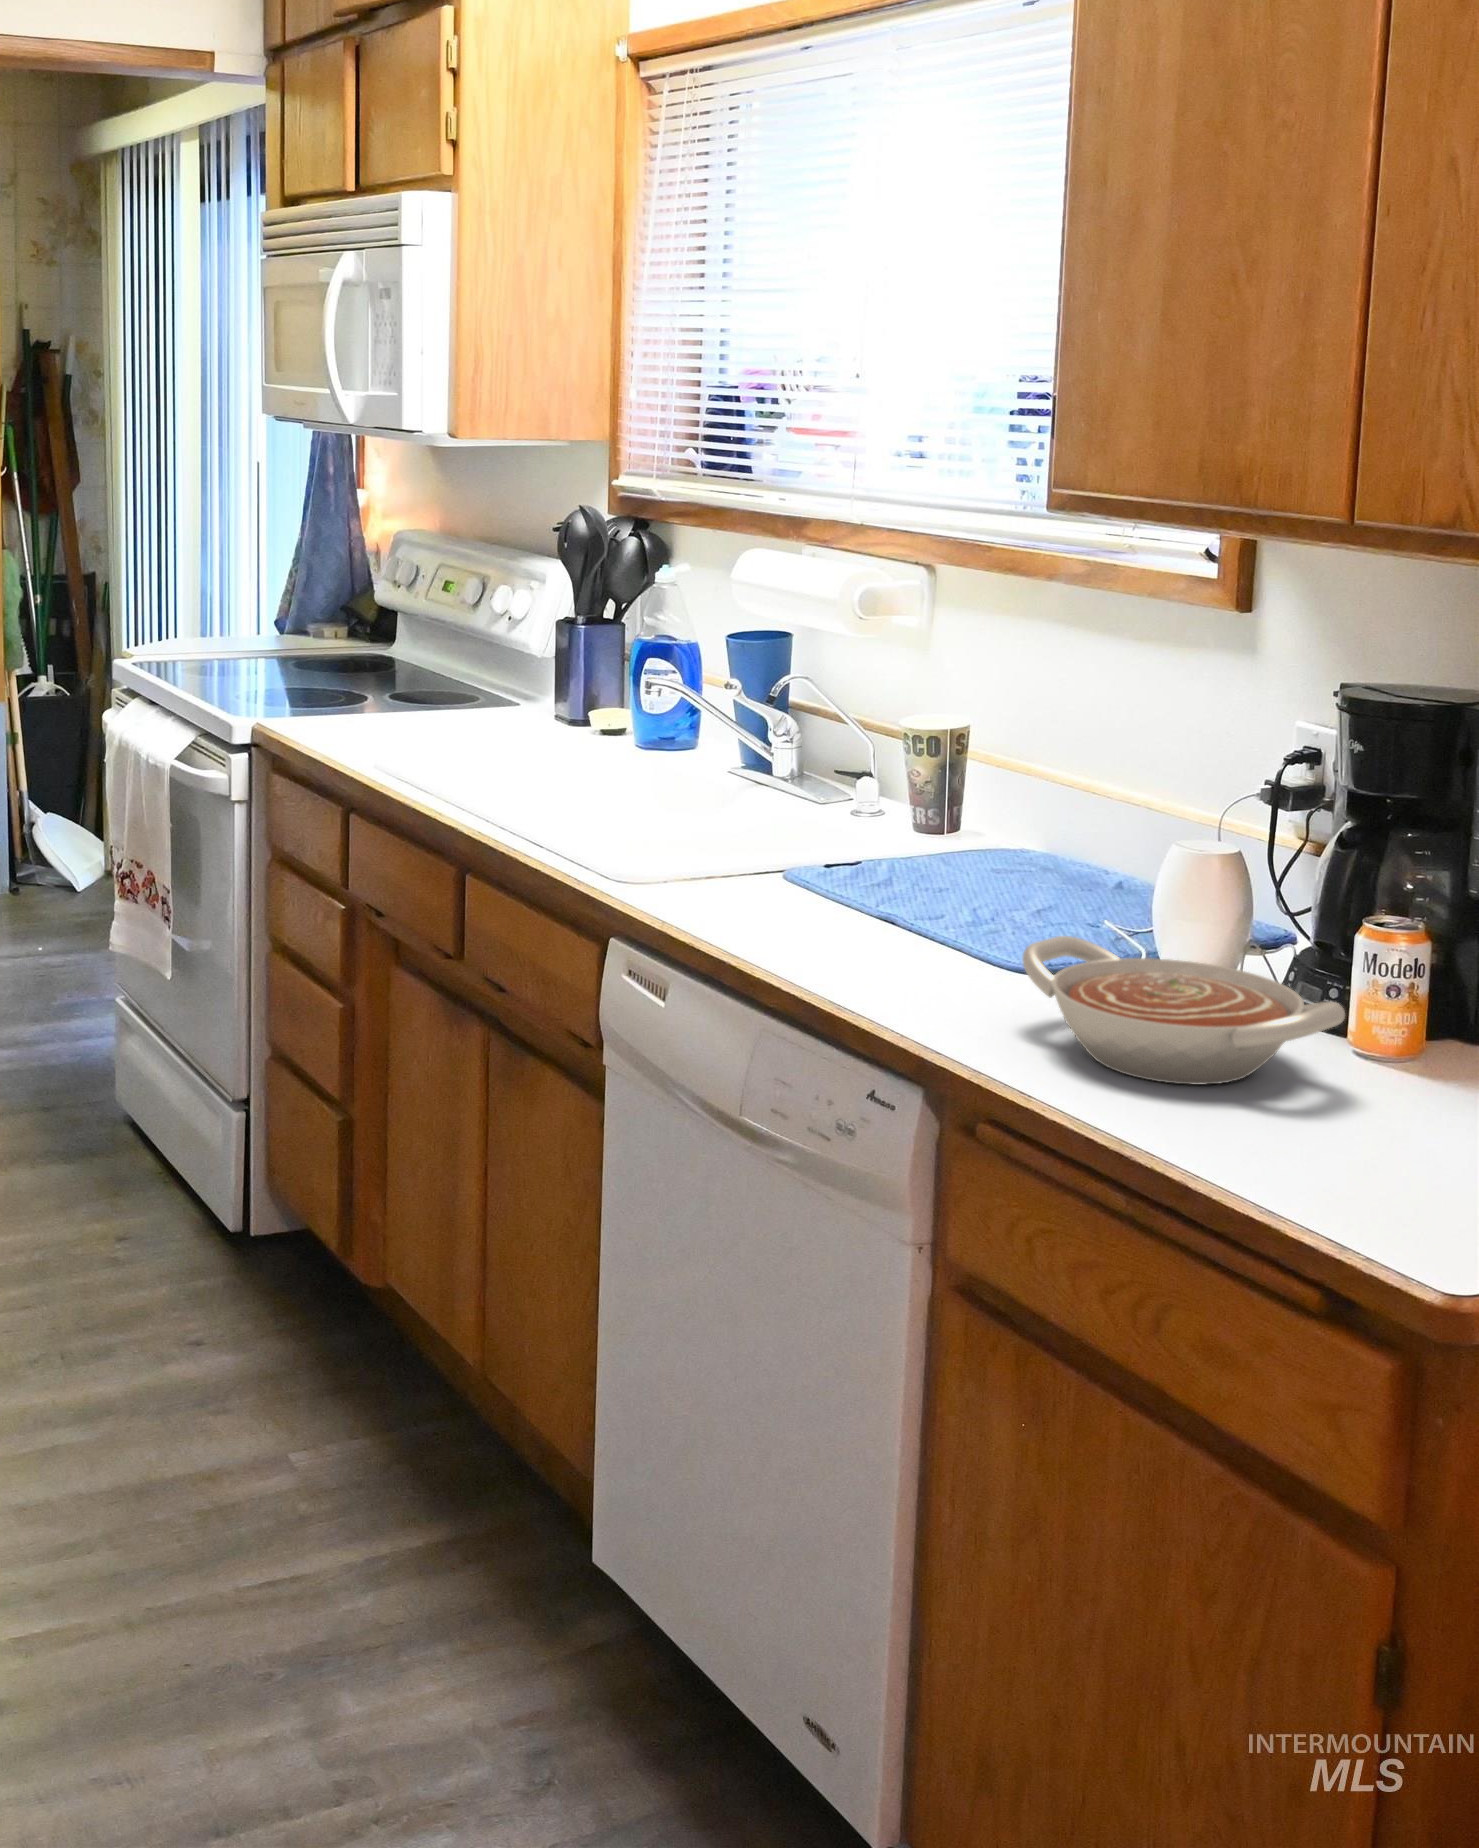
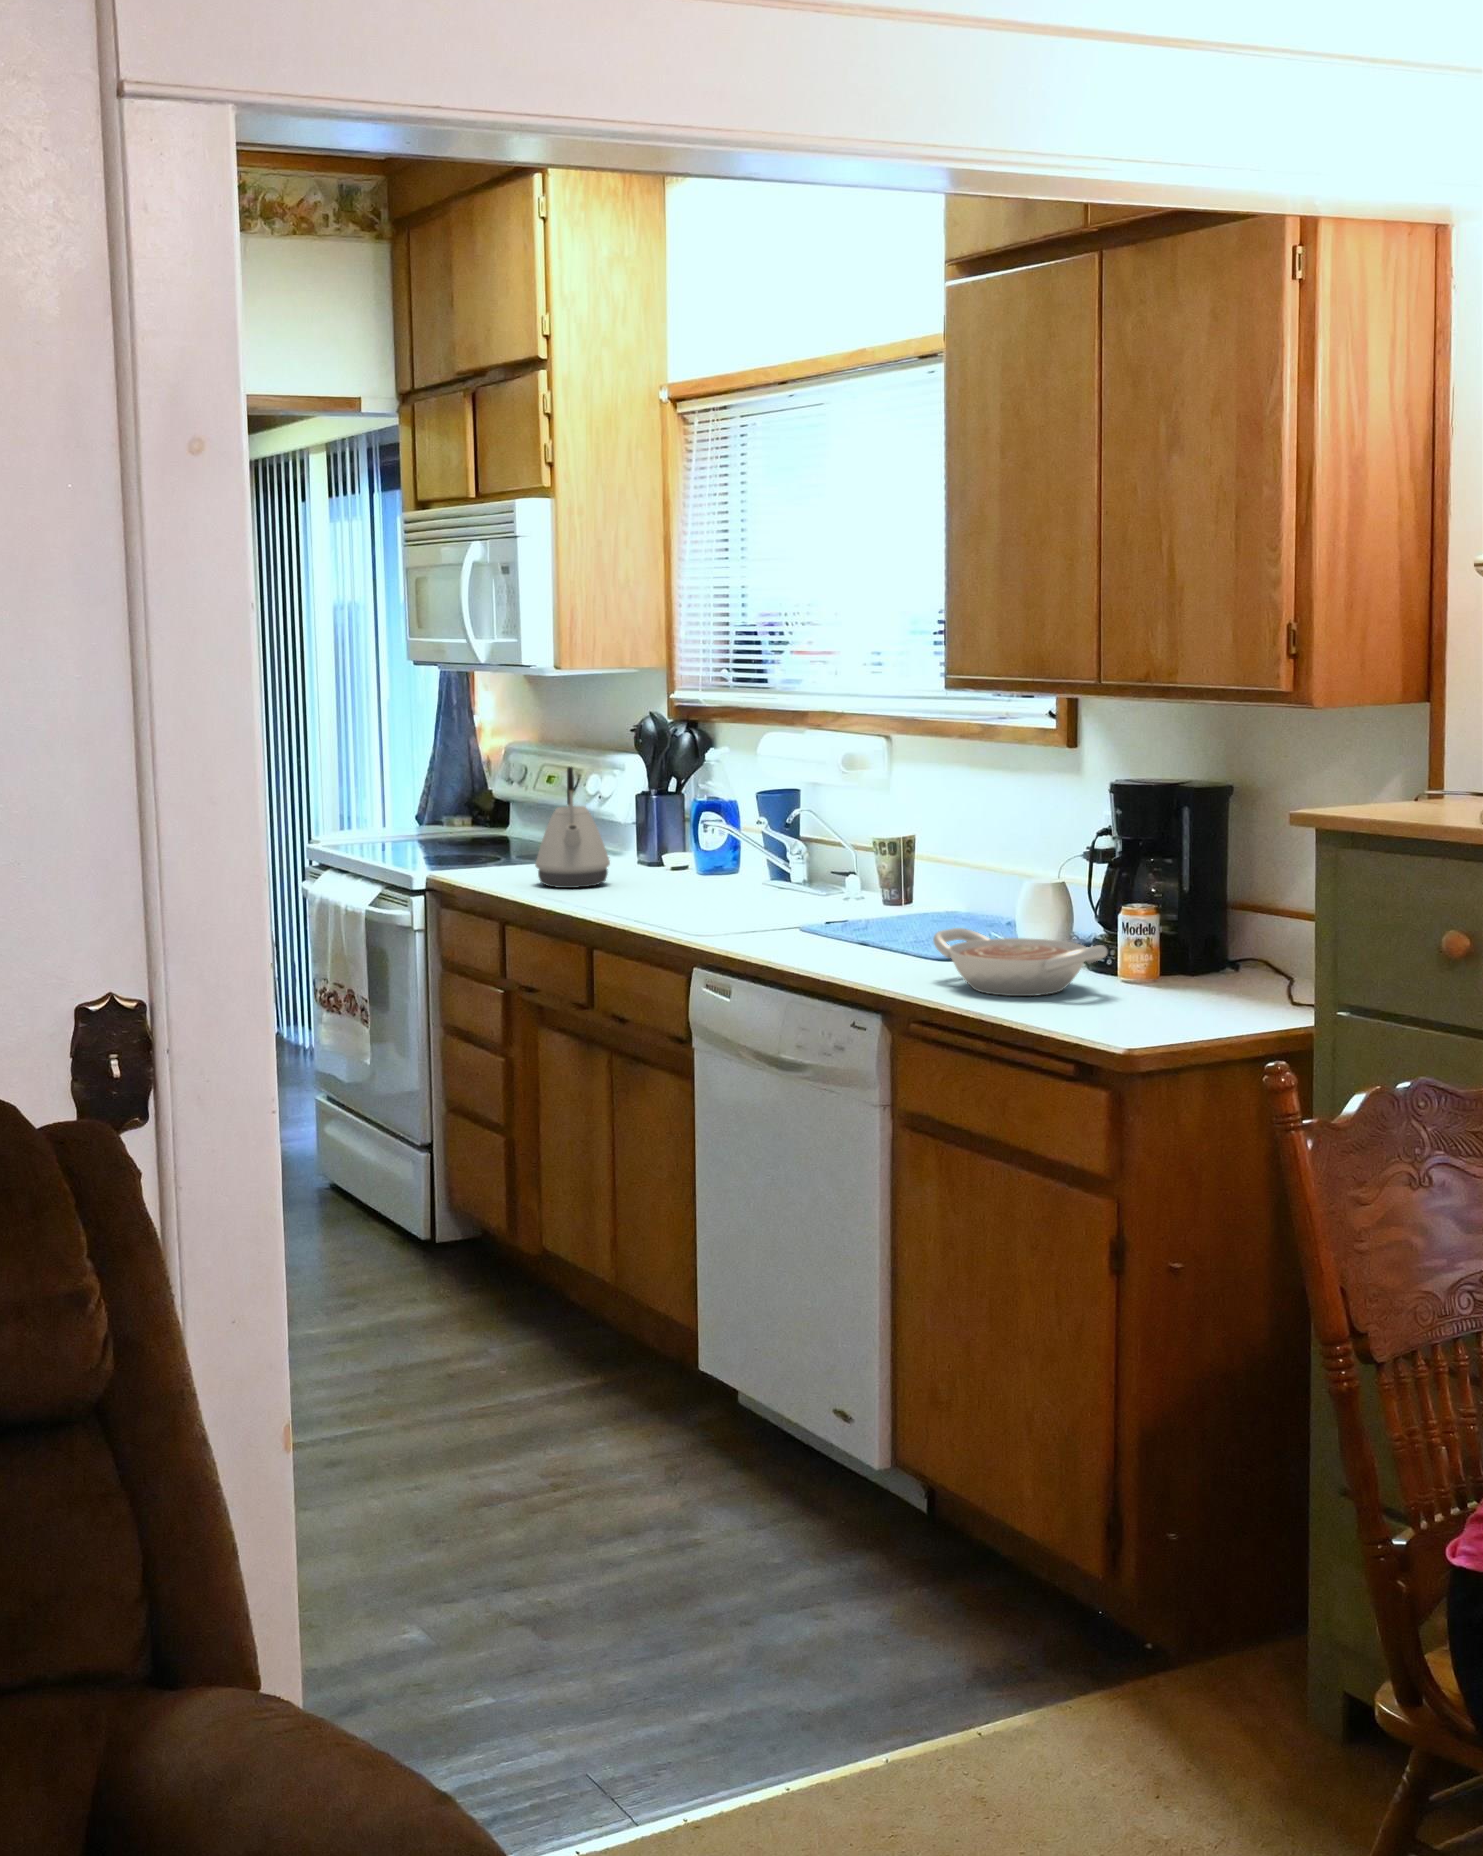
kettle: none [400,586,509,764] -> present [535,767,610,888]

